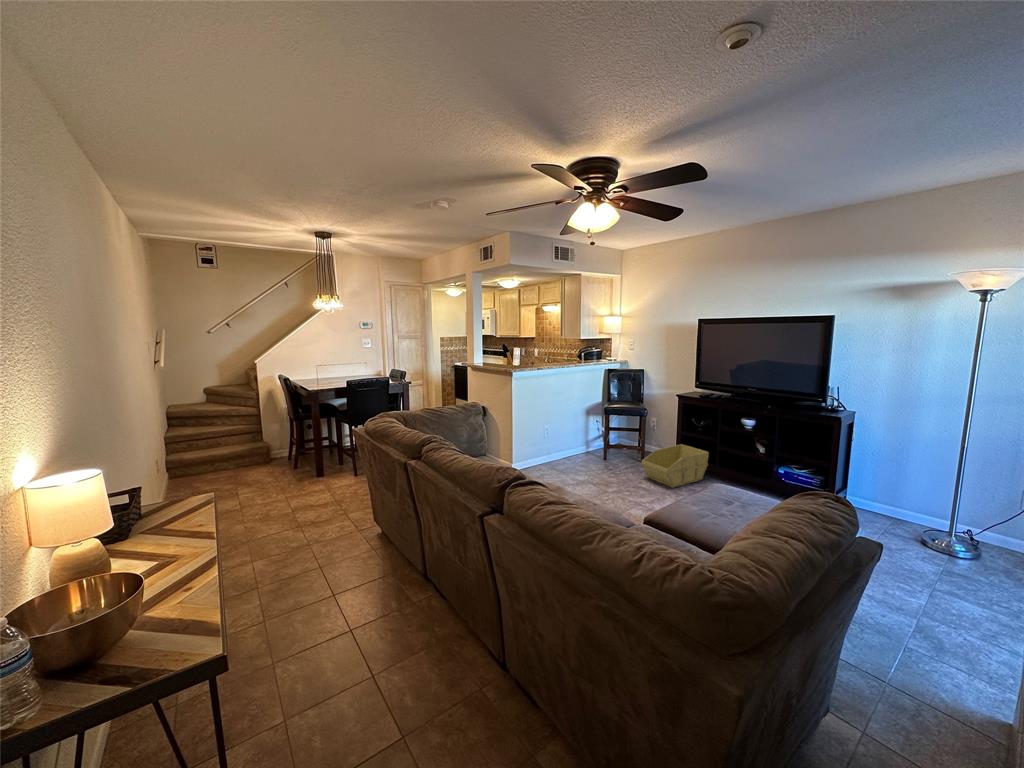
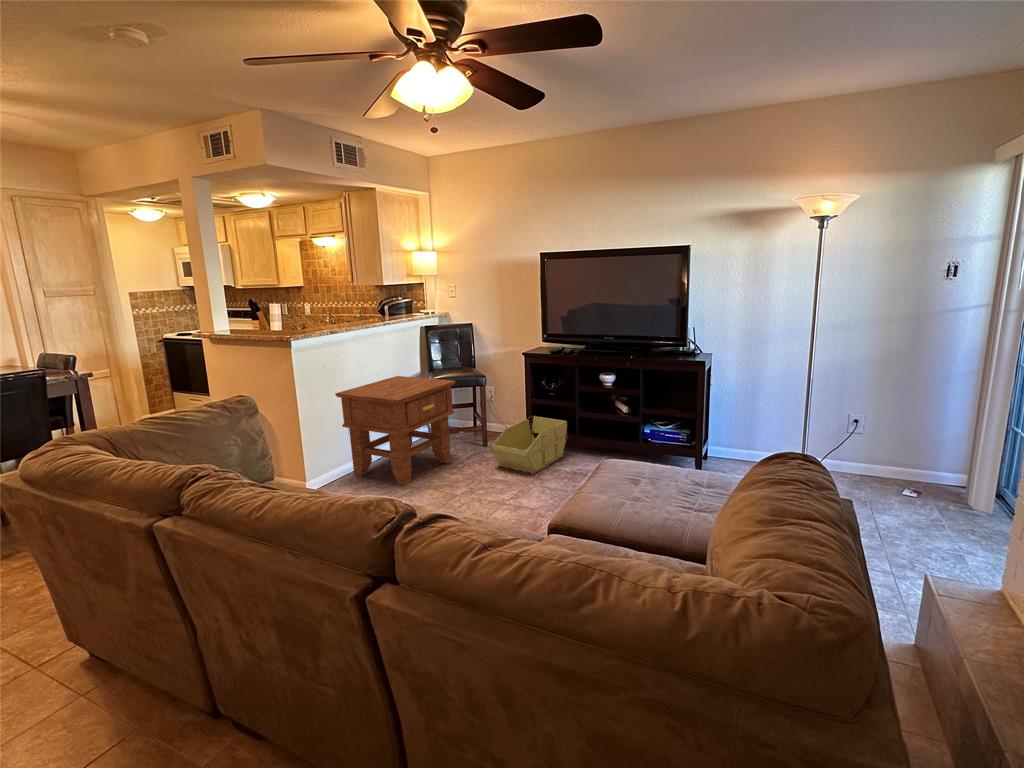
side table: none [538,402,621,478] -> present [335,376,456,486]

